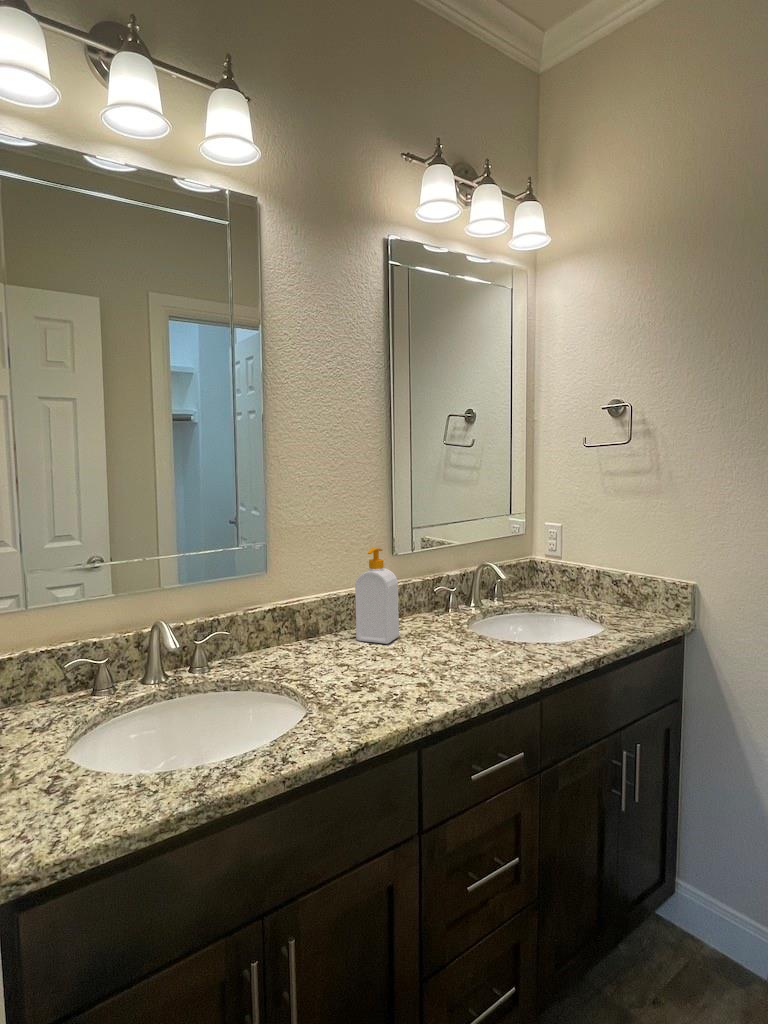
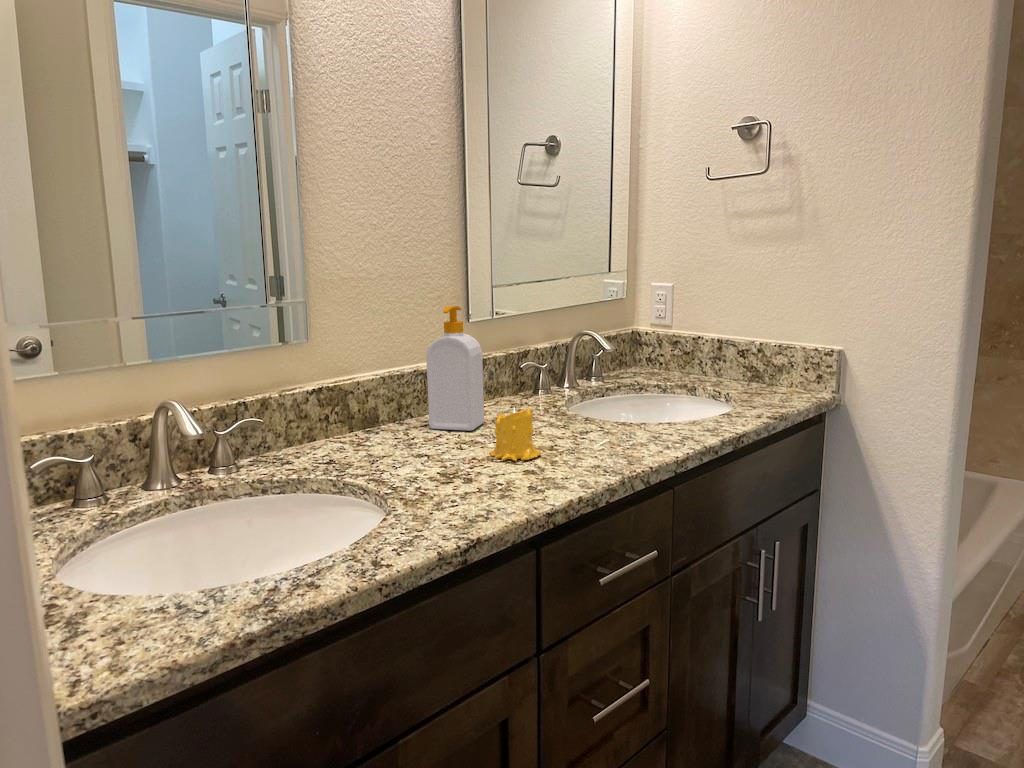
candle: none [395,629,434,674] -> present [490,407,541,461]

